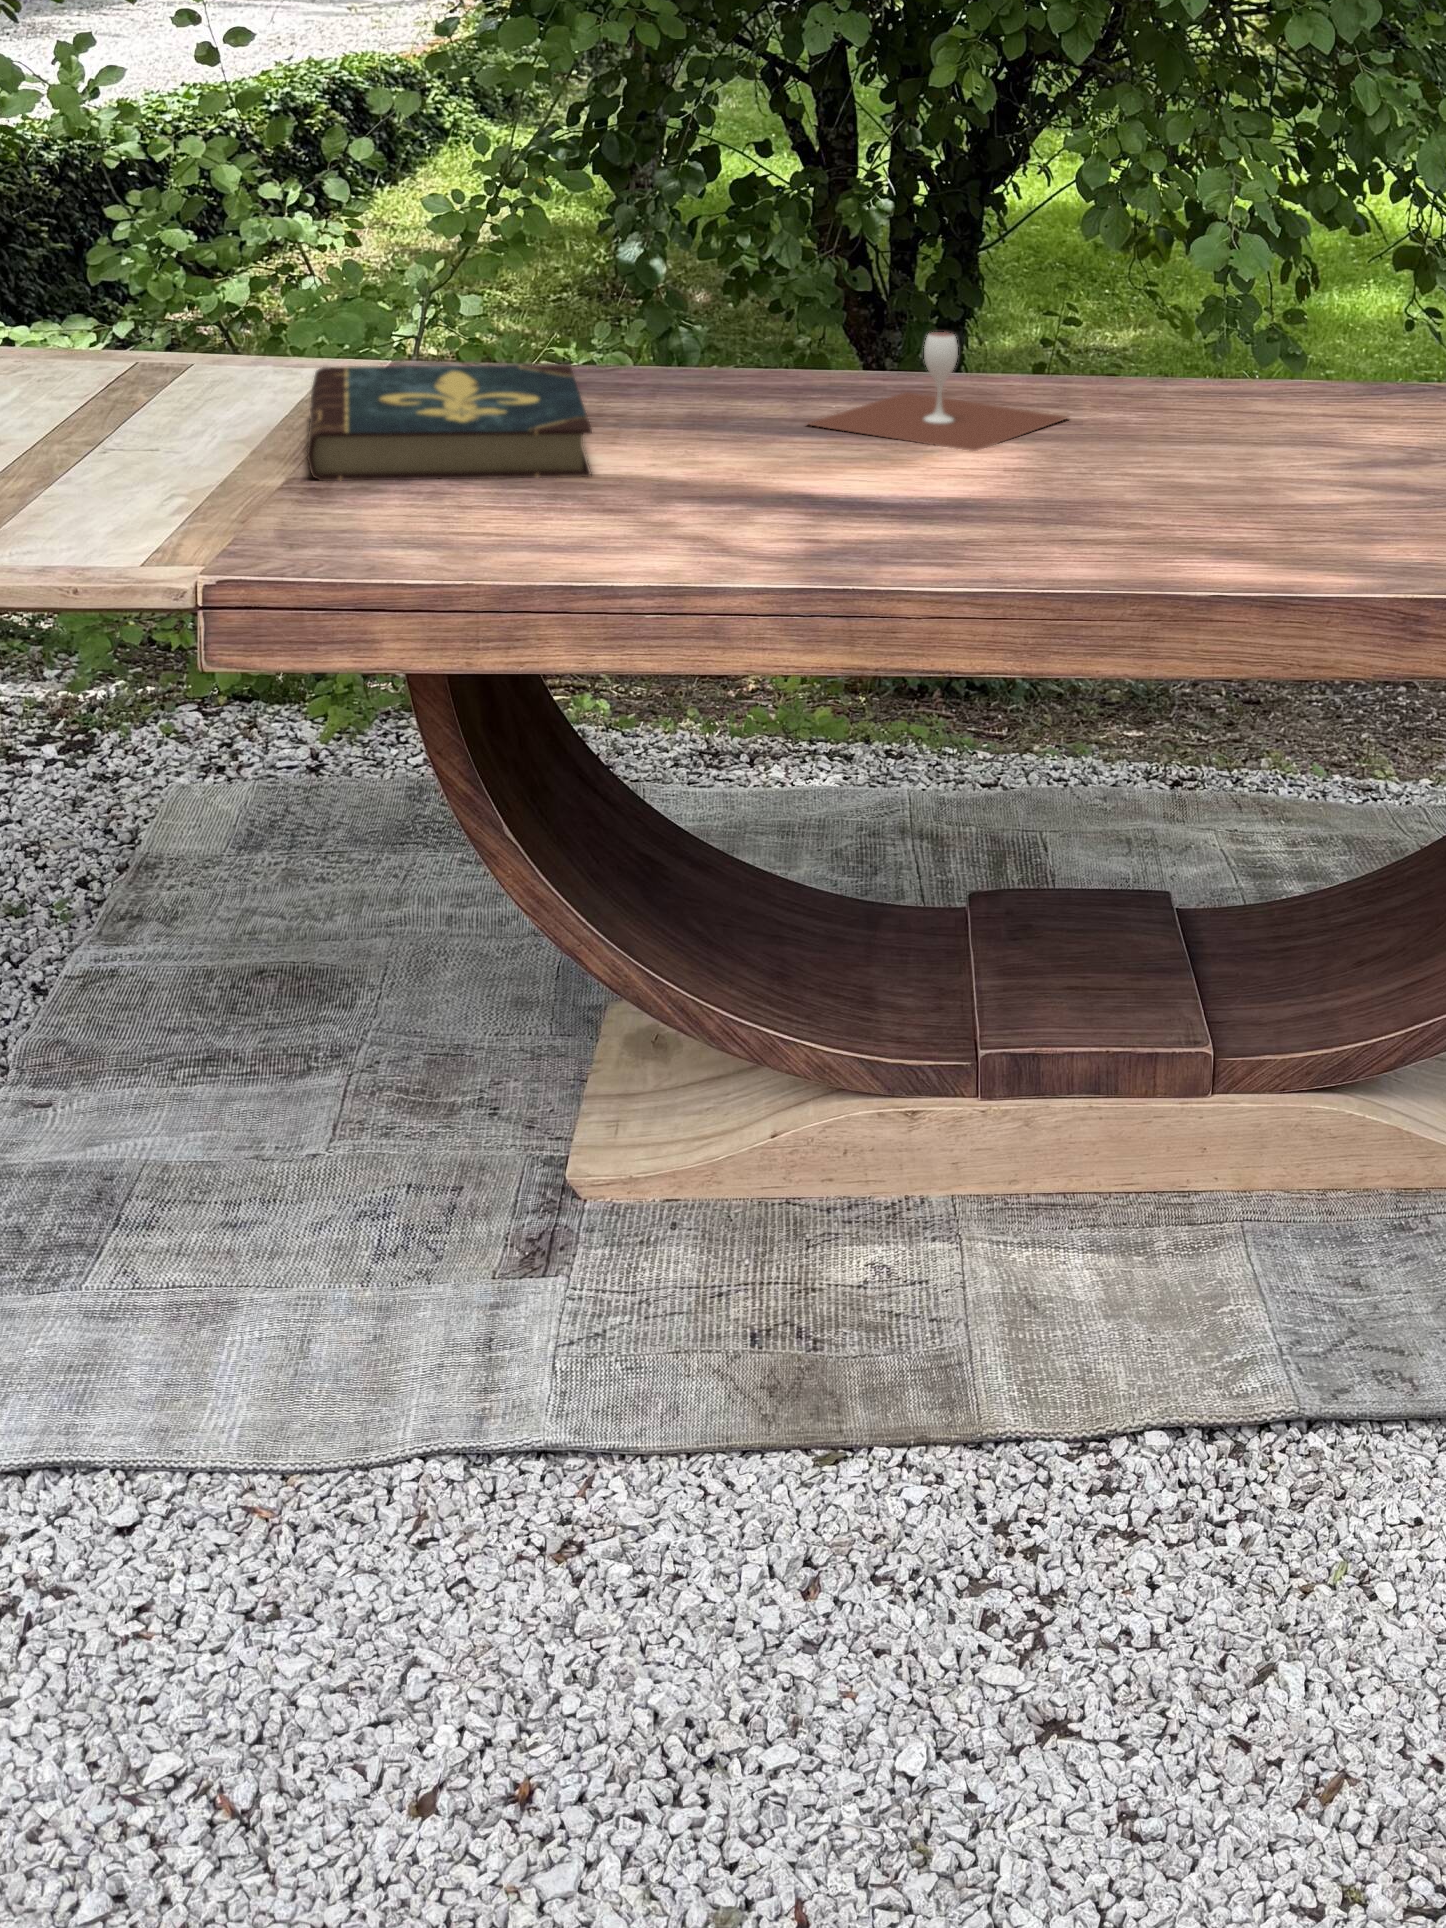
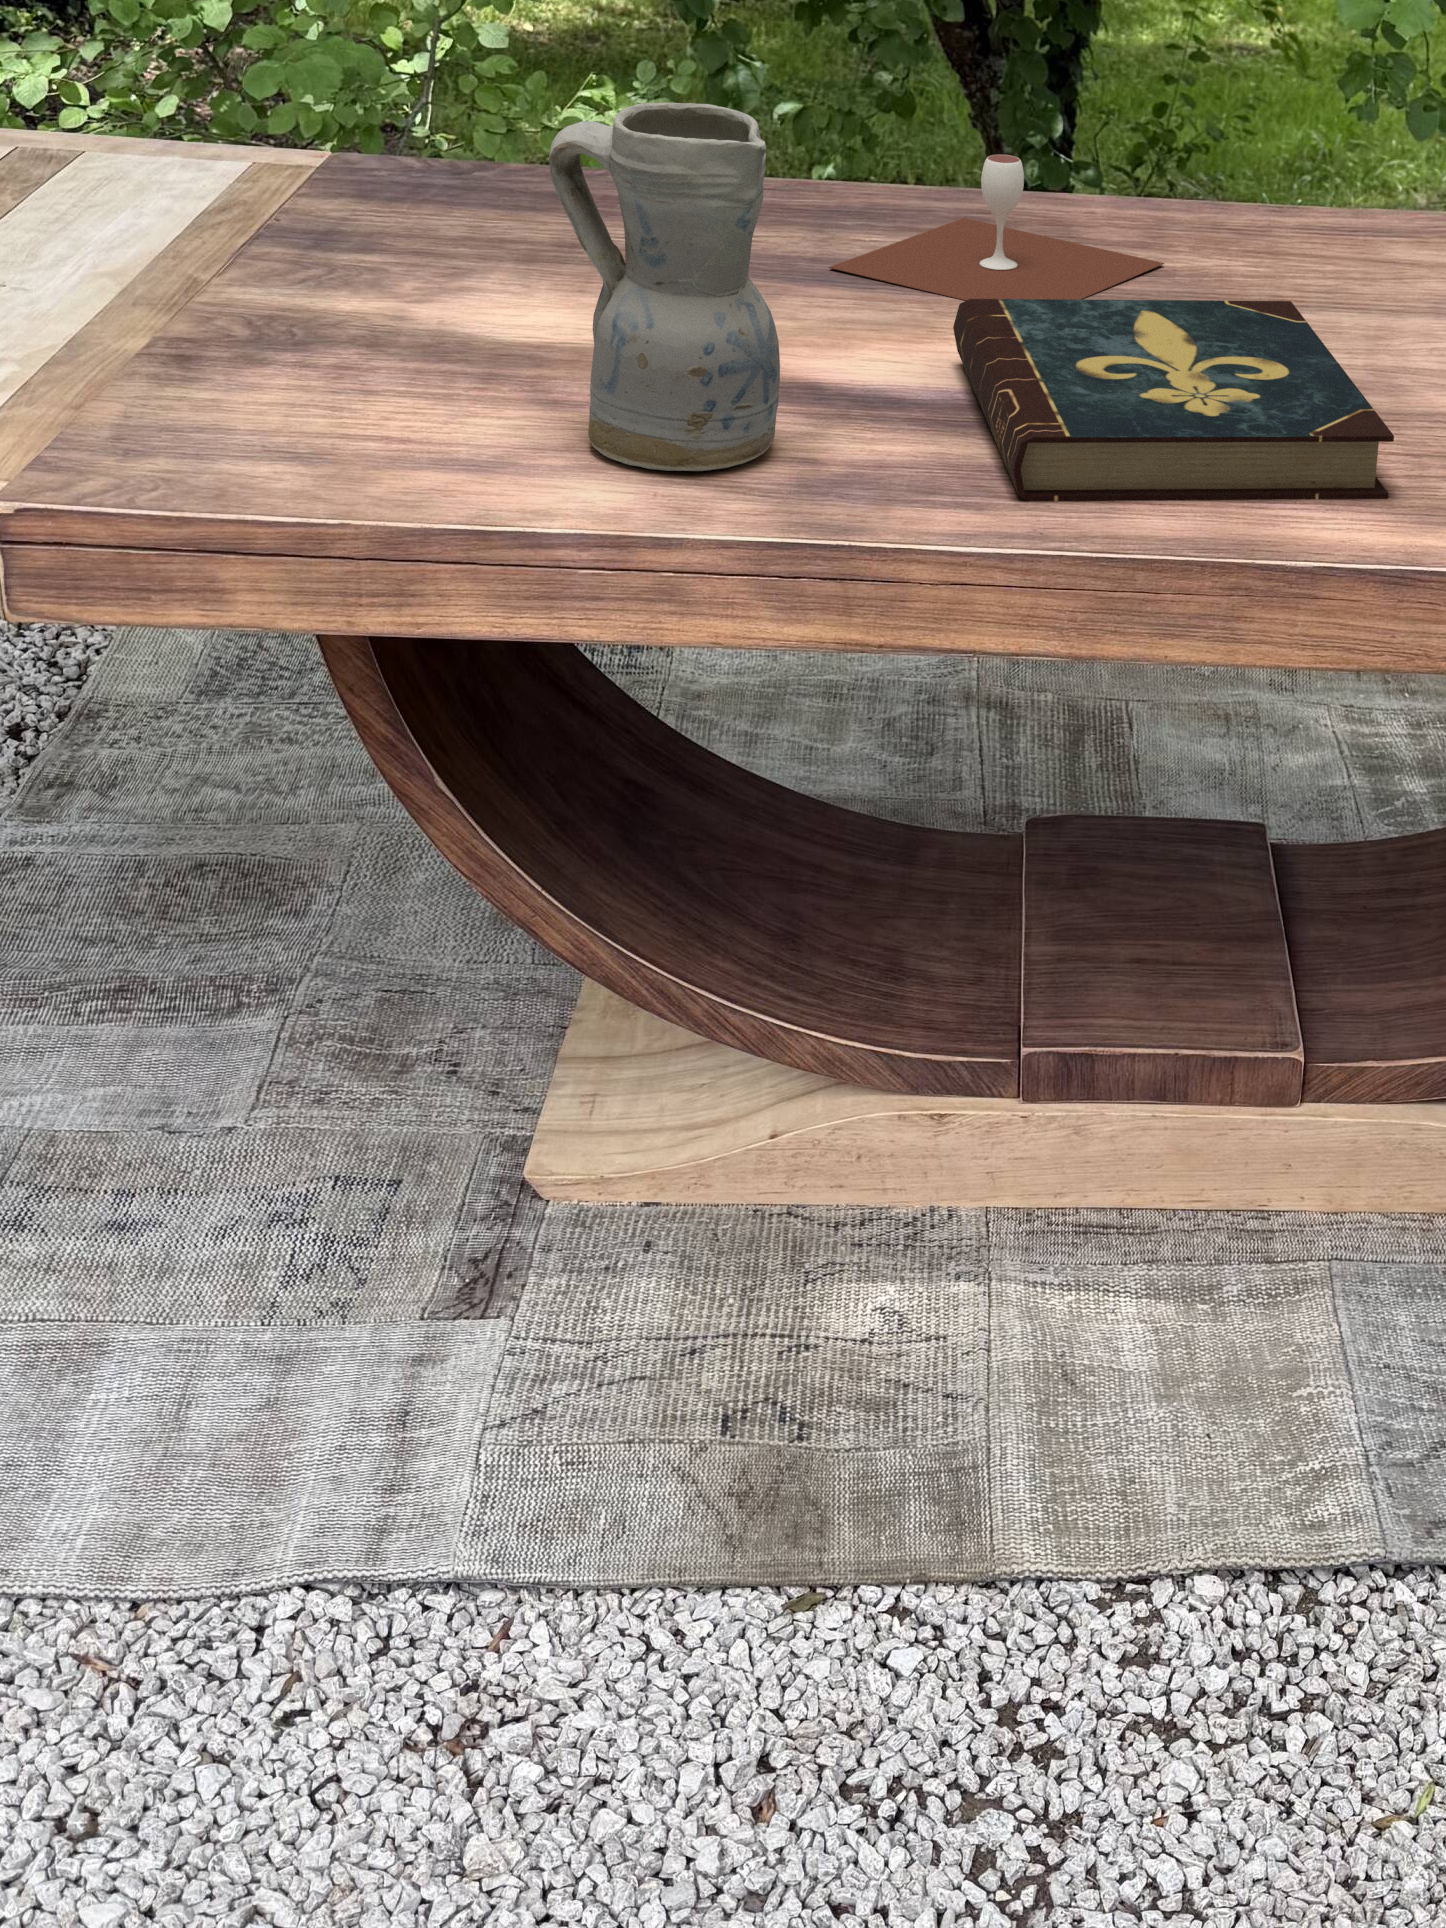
ceramic pitcher: none [614,263,789,541] -> present [549,103,780,471]
book: present [307,365,592,481] -> present [953,299,1394,502]

